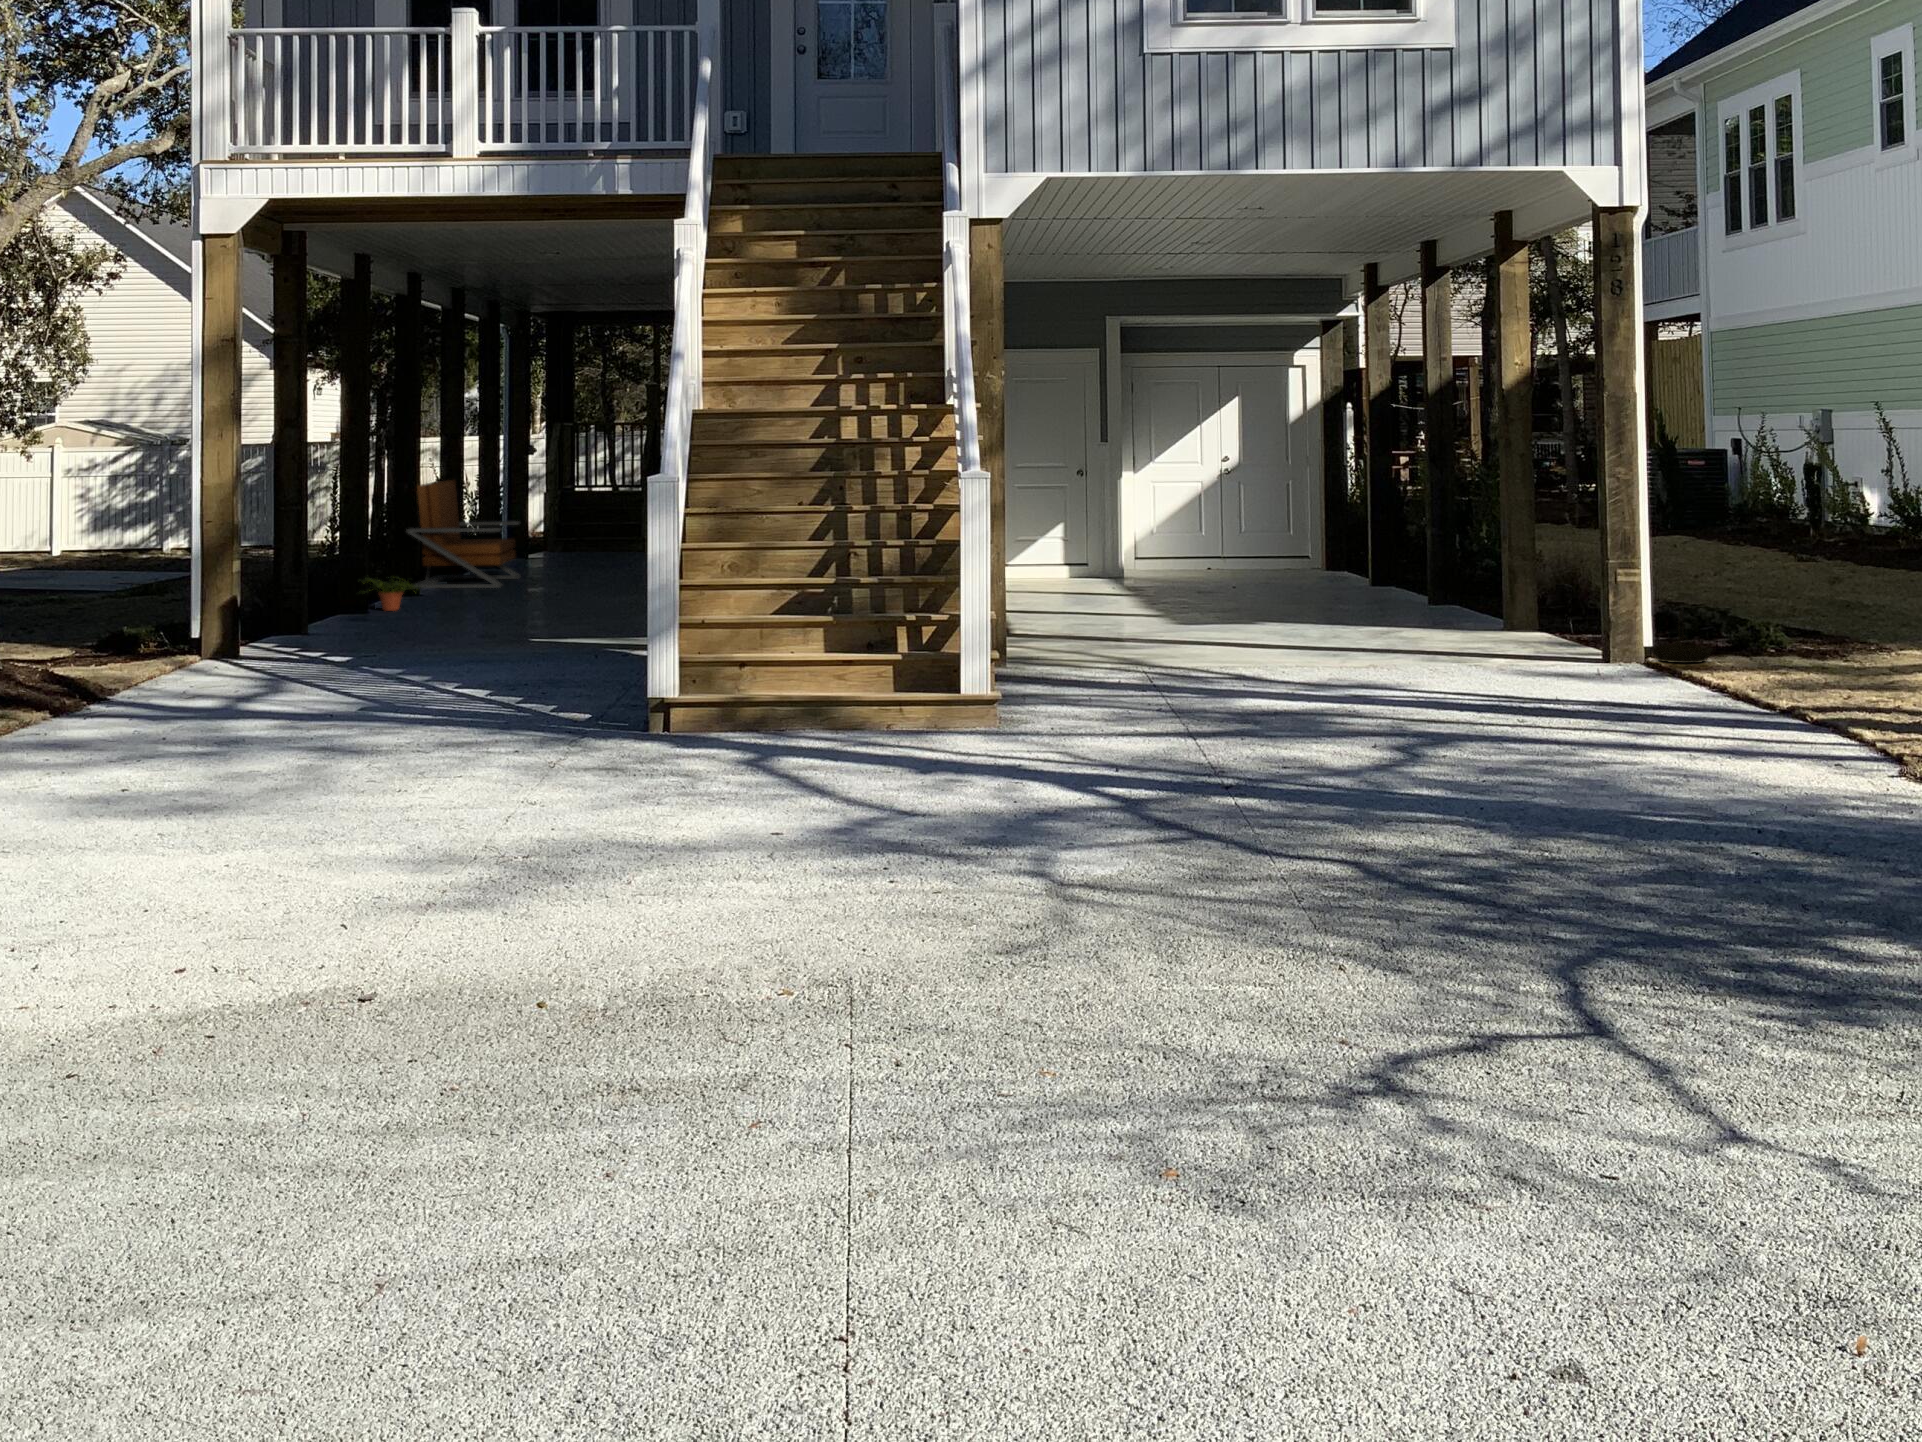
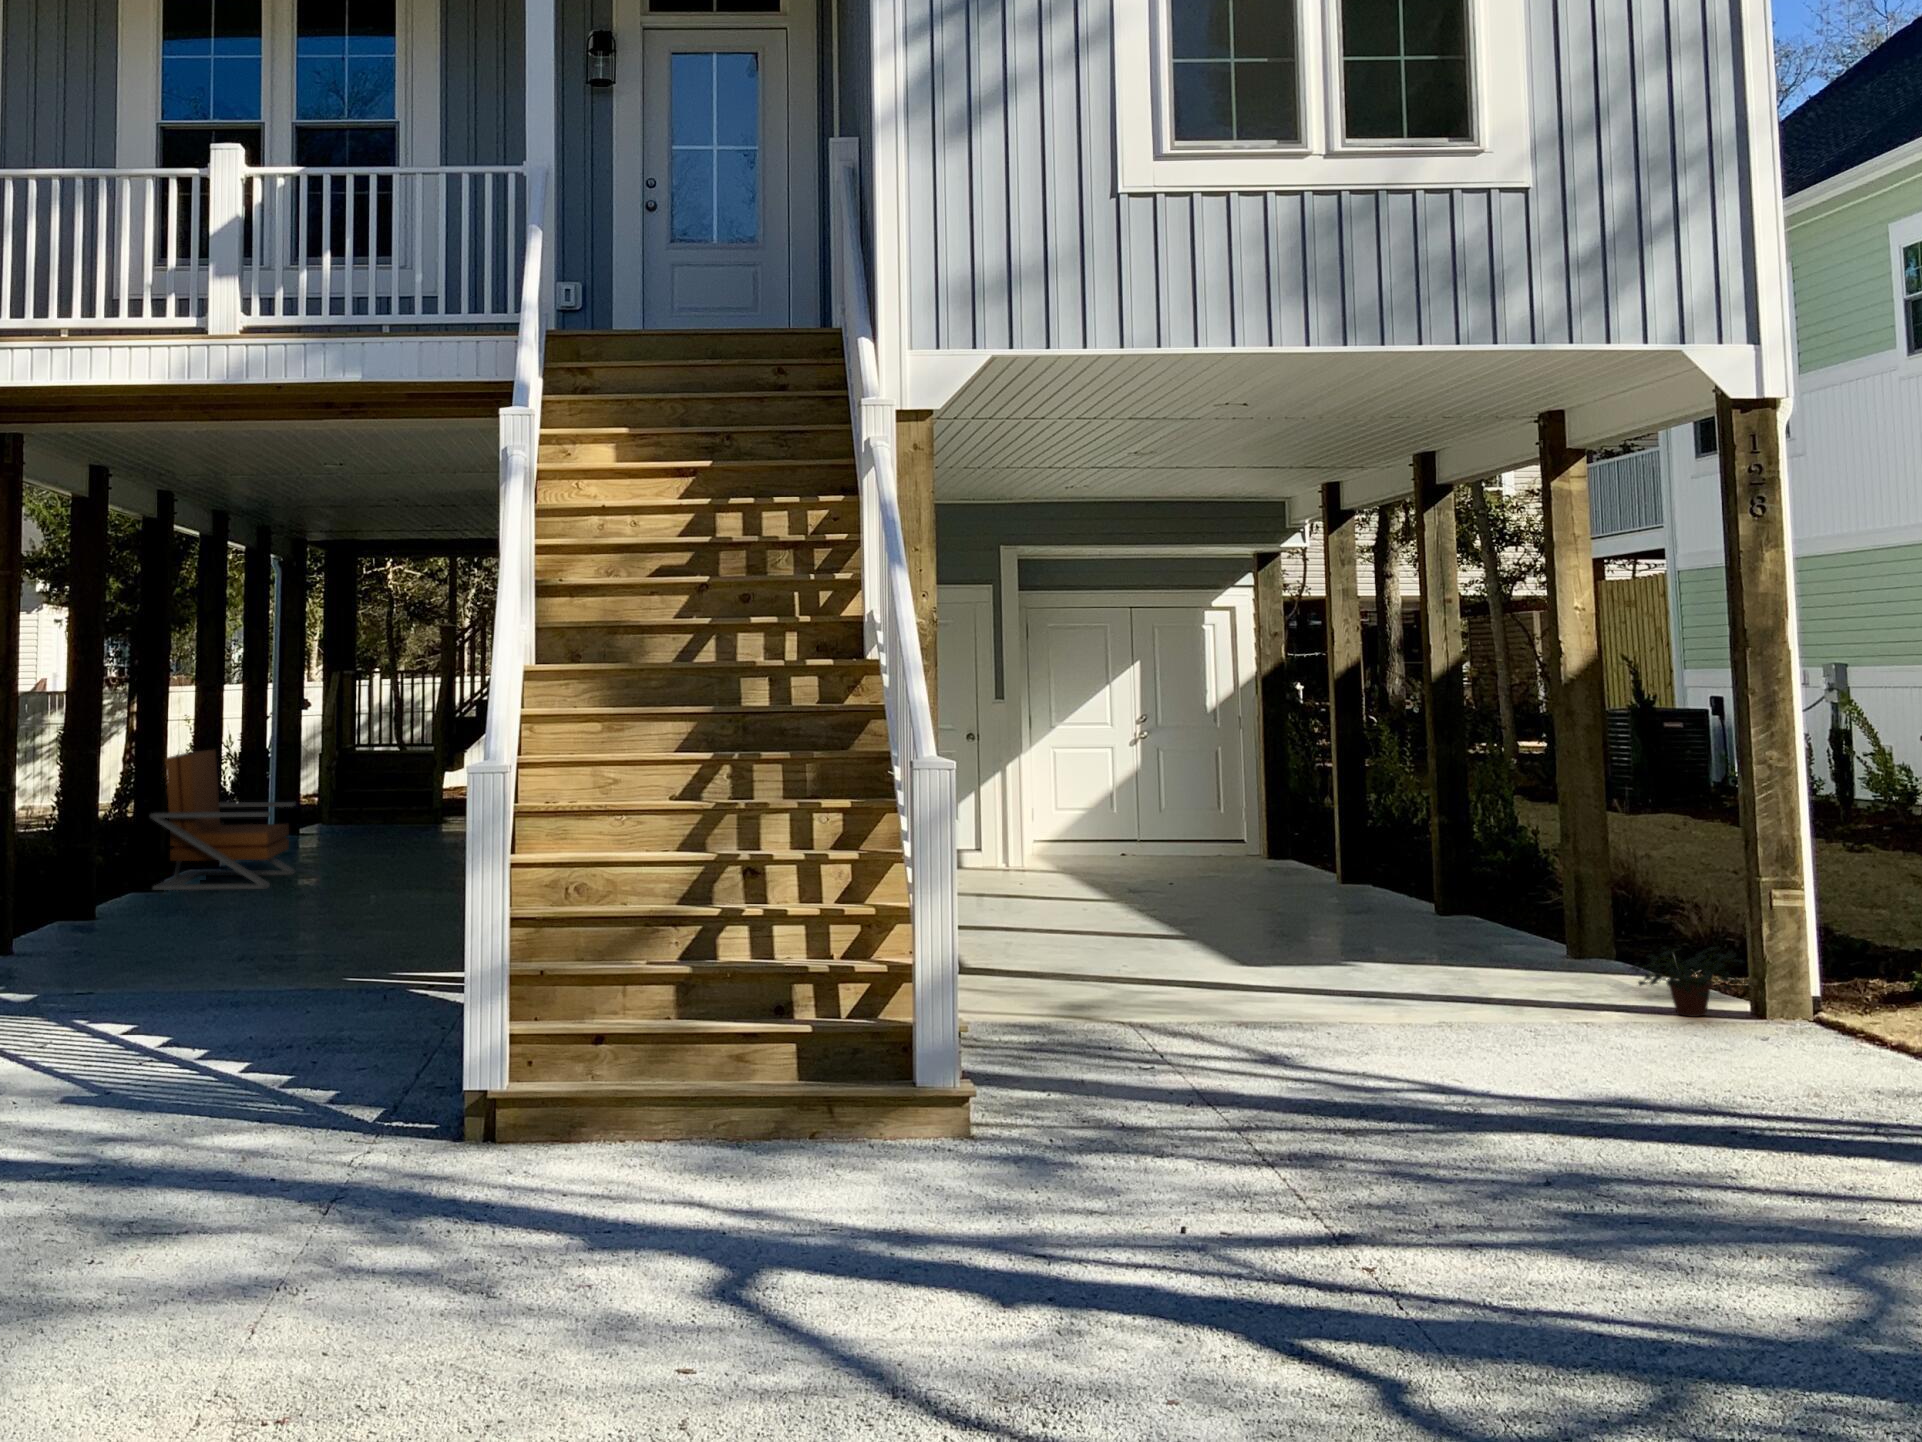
potted plant: present [362,578,421,611] -> present [1630,947,1752,1017]
basket: present [1651,610,1712,663] -> none [1822,946,1912,1023]

